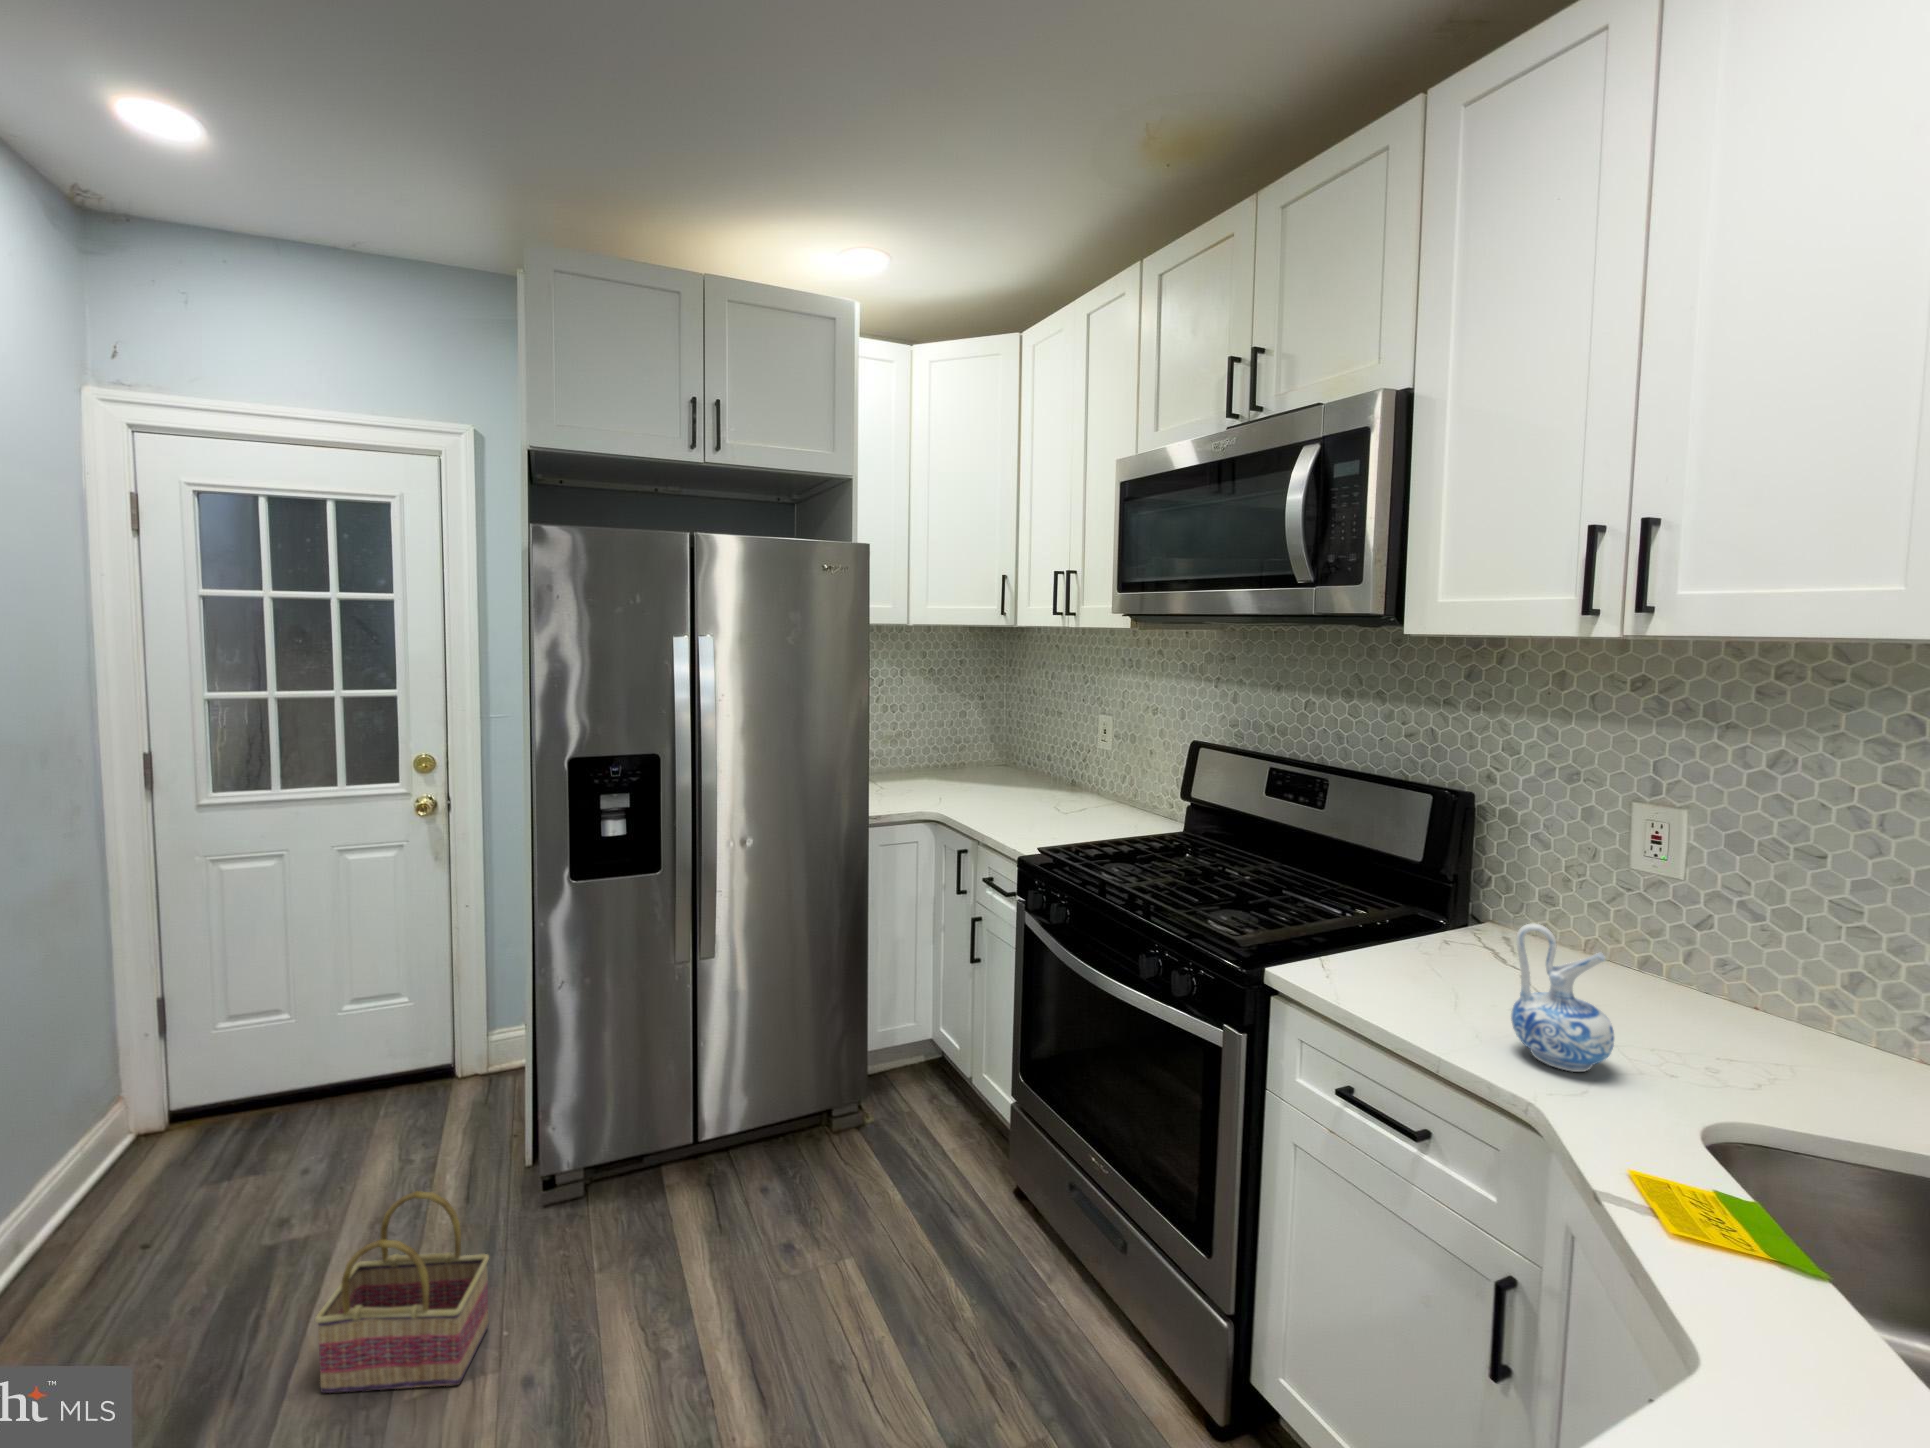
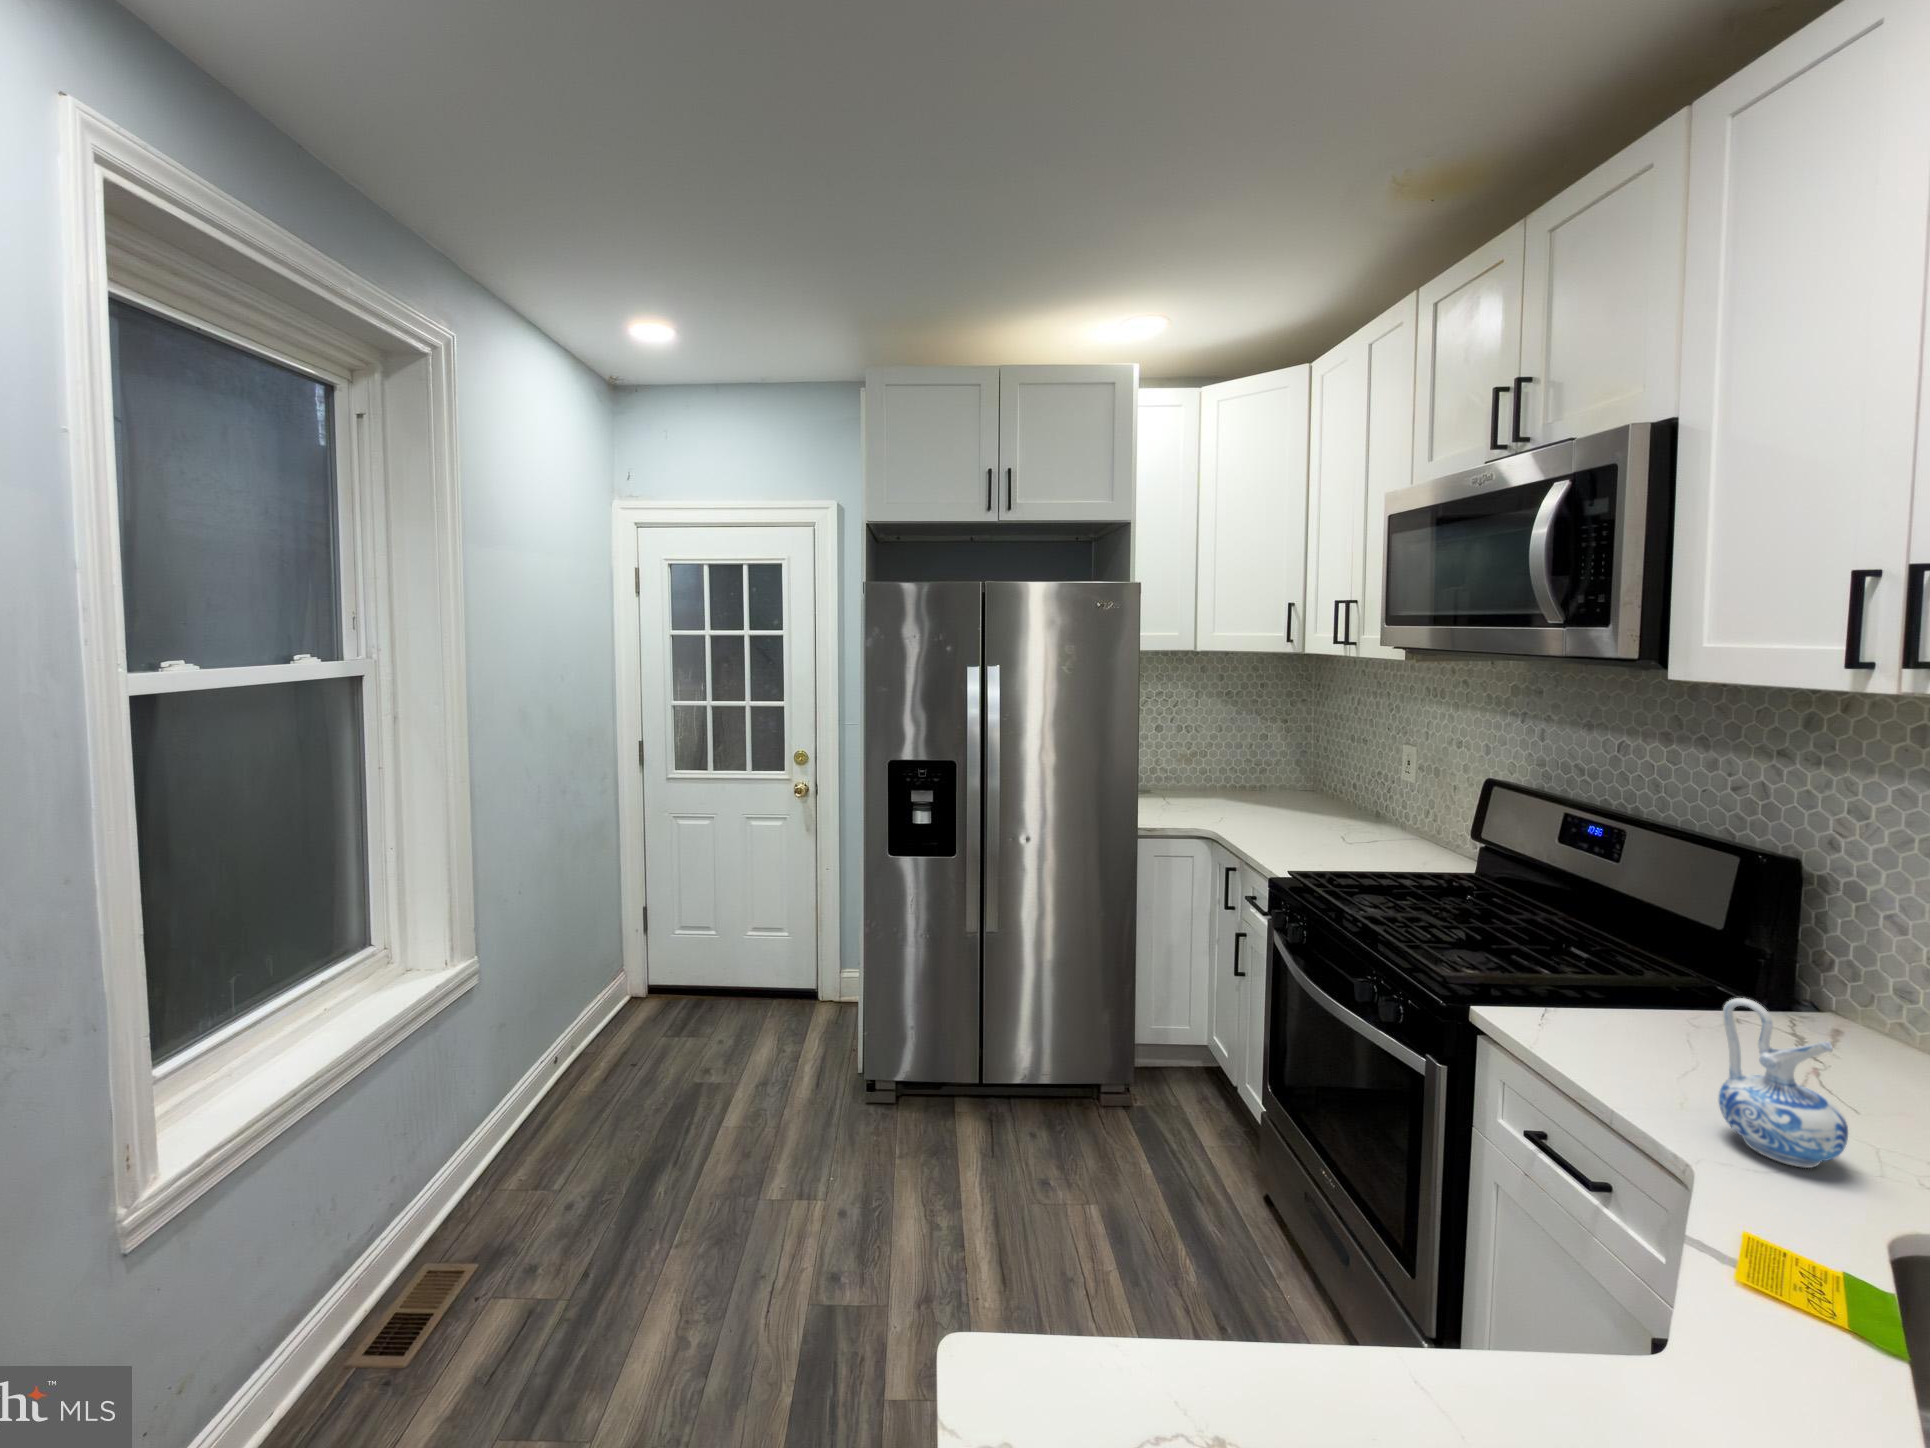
basket: present [315,1191,489,1393] -> none [713,1062,820,1205]

